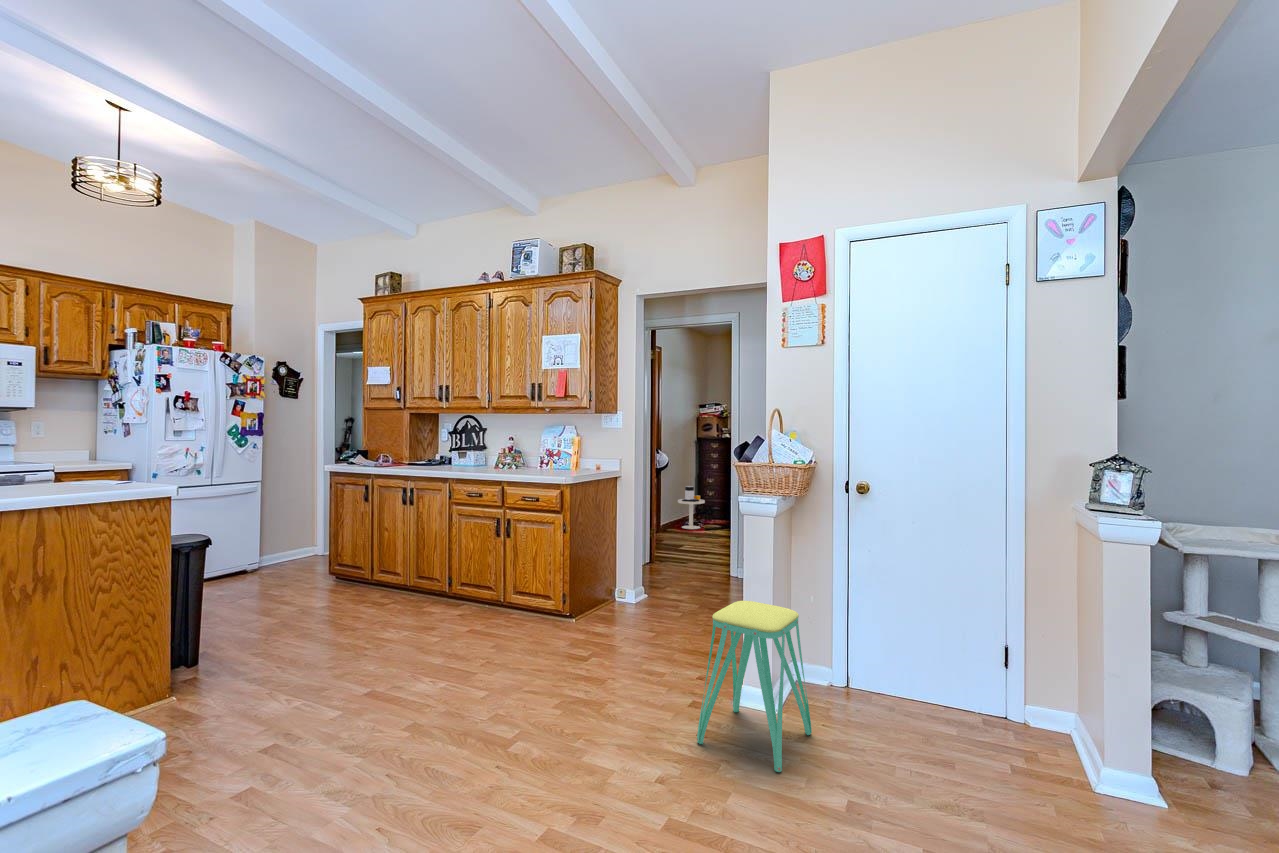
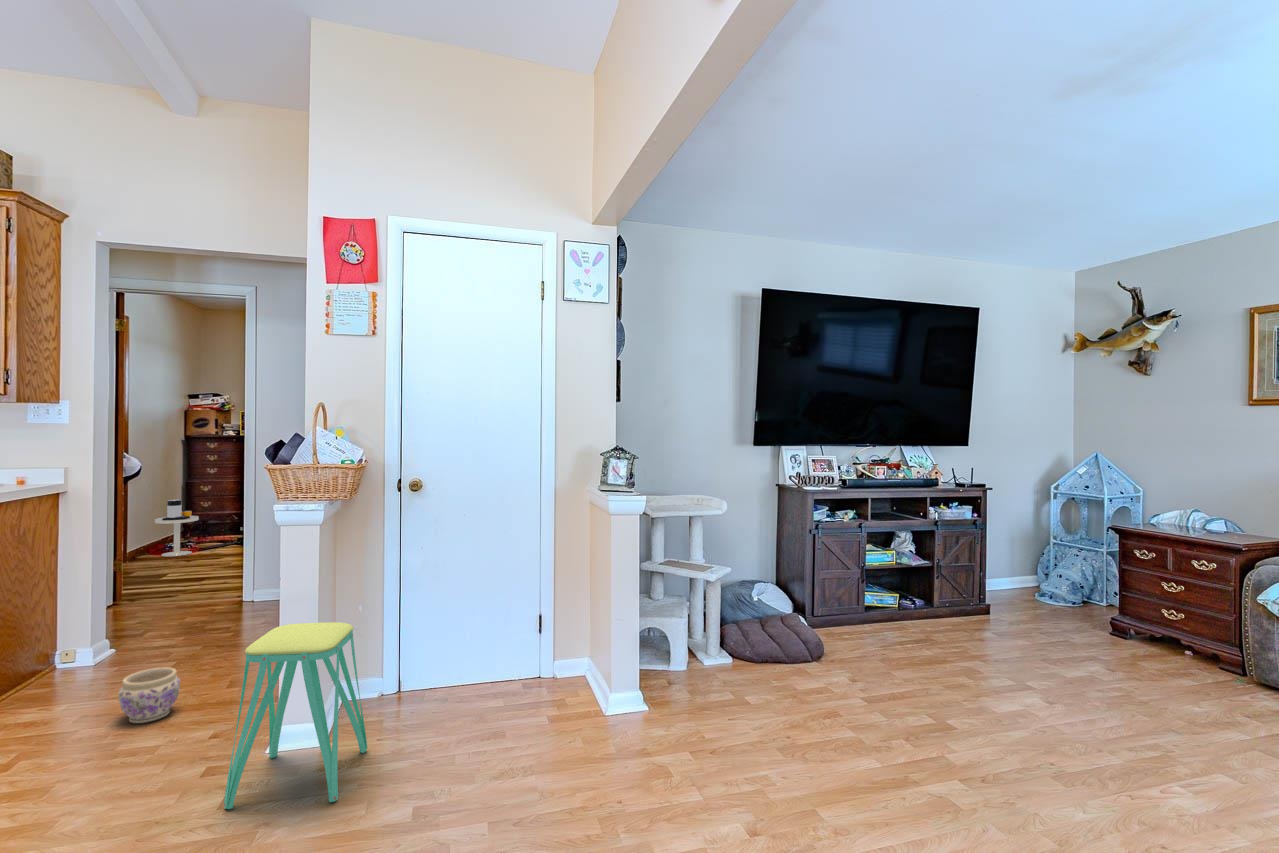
planter: none [642,613,679,654] -> present [118,667,180,724]

